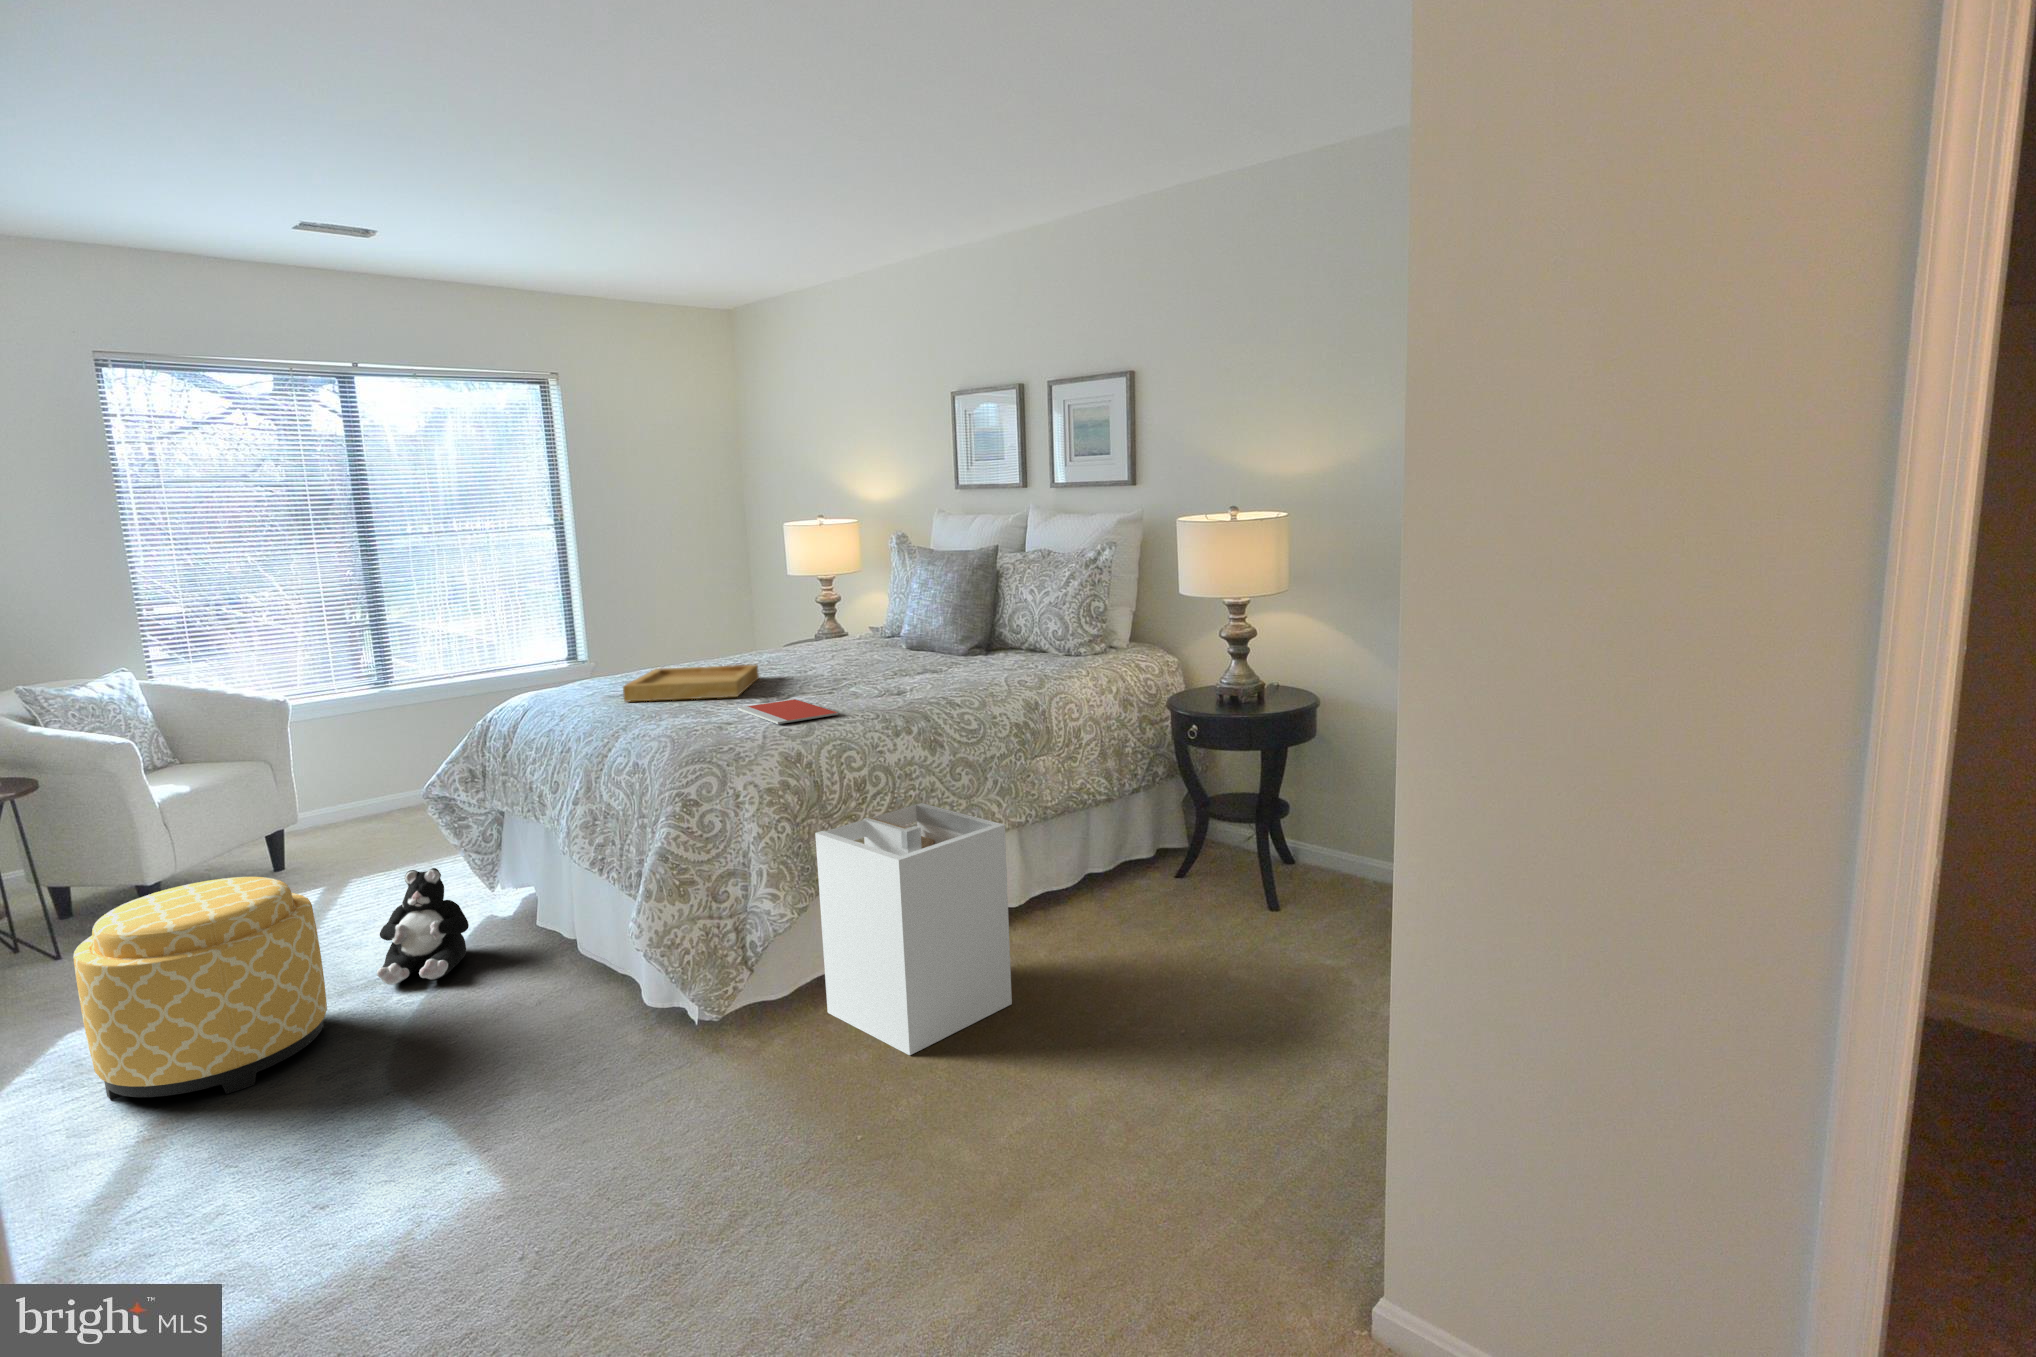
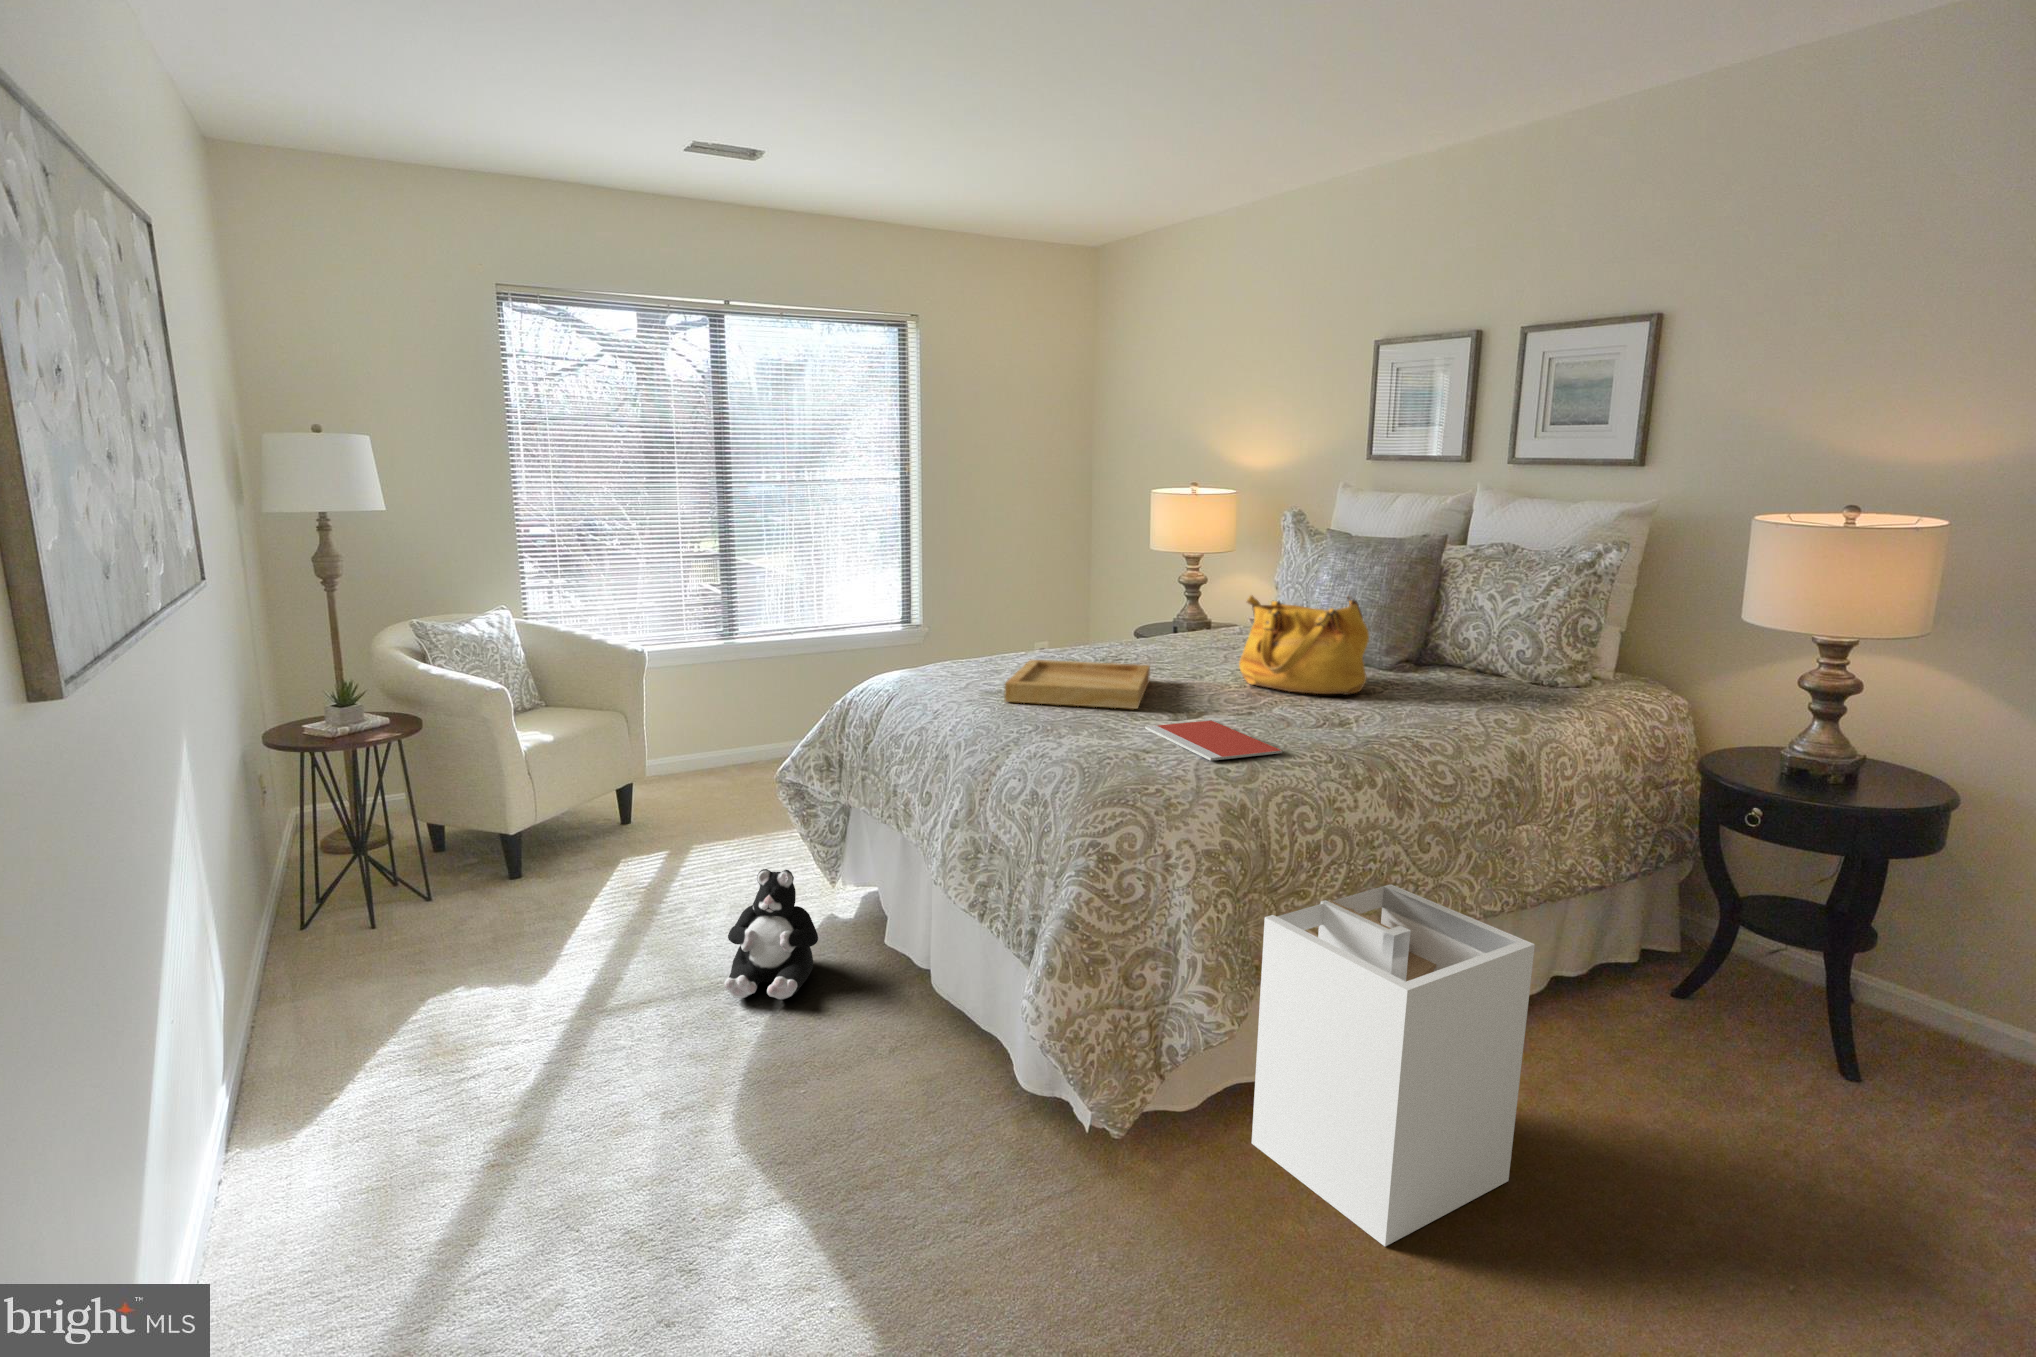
handbag: none [833,595,931,675] -> present [1239,595,1369,695]
ottoman: present [73,877,327,1100] -> none [439,867,676,1123]

